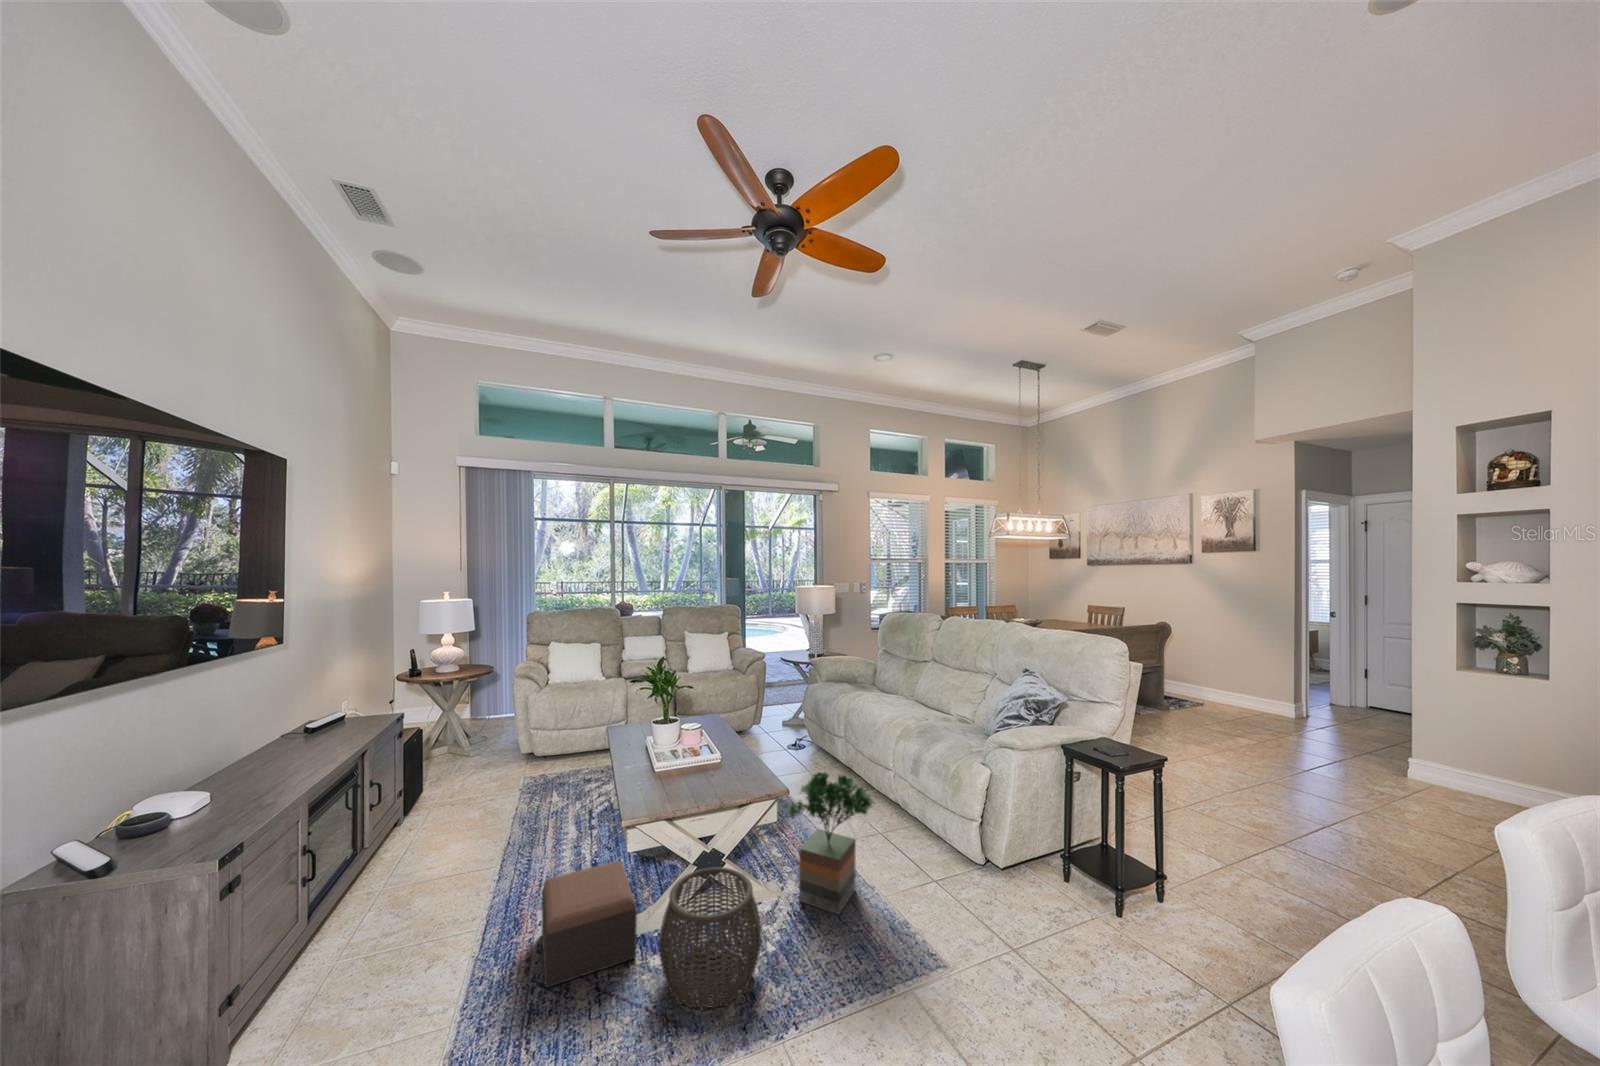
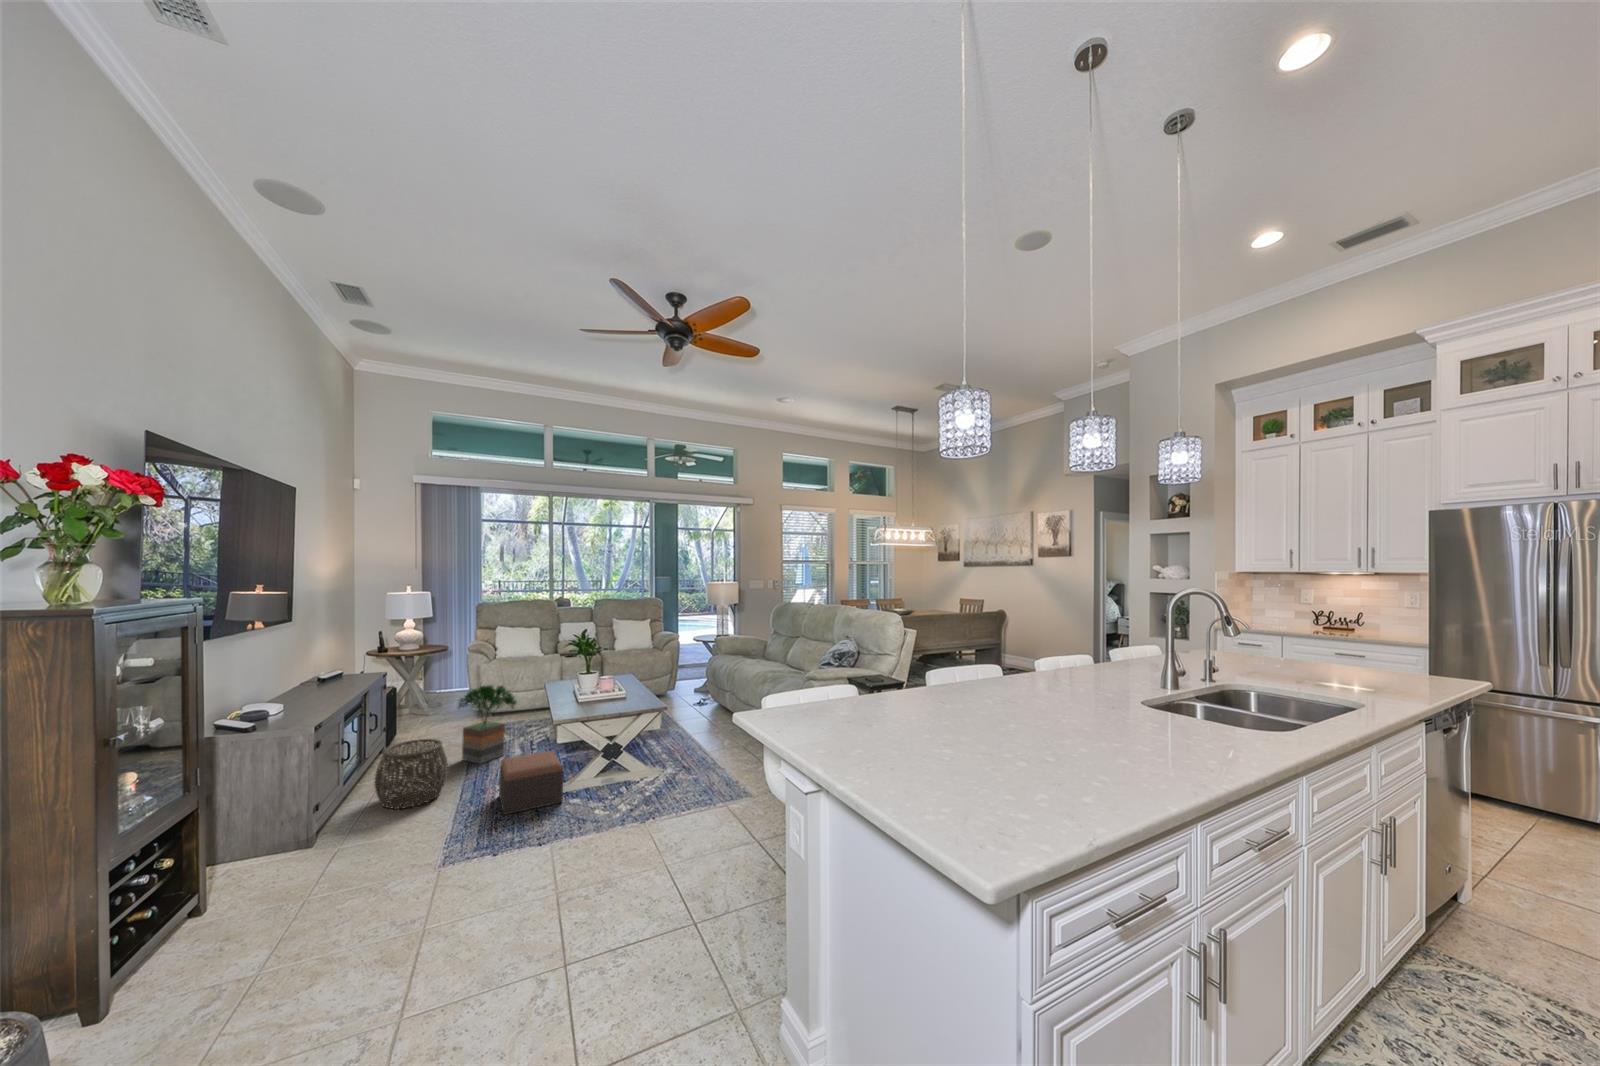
potted tree: present [788,772,874,914] -> present [458,685,517,764]
woven basket: present [659,867,762,1010] -> present [374,739,448,809]

